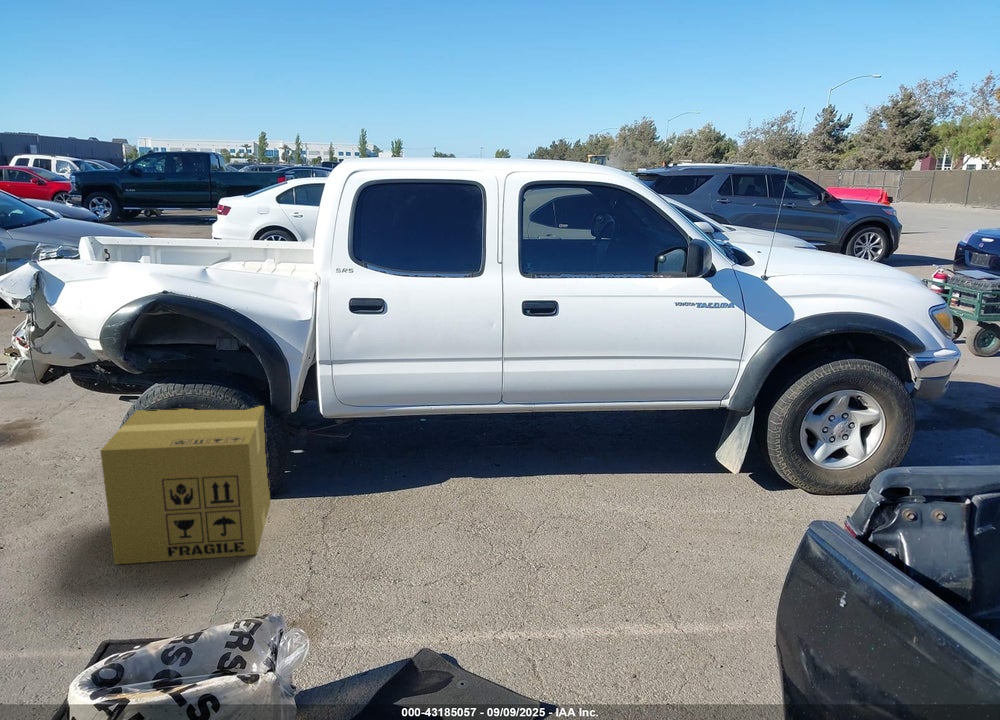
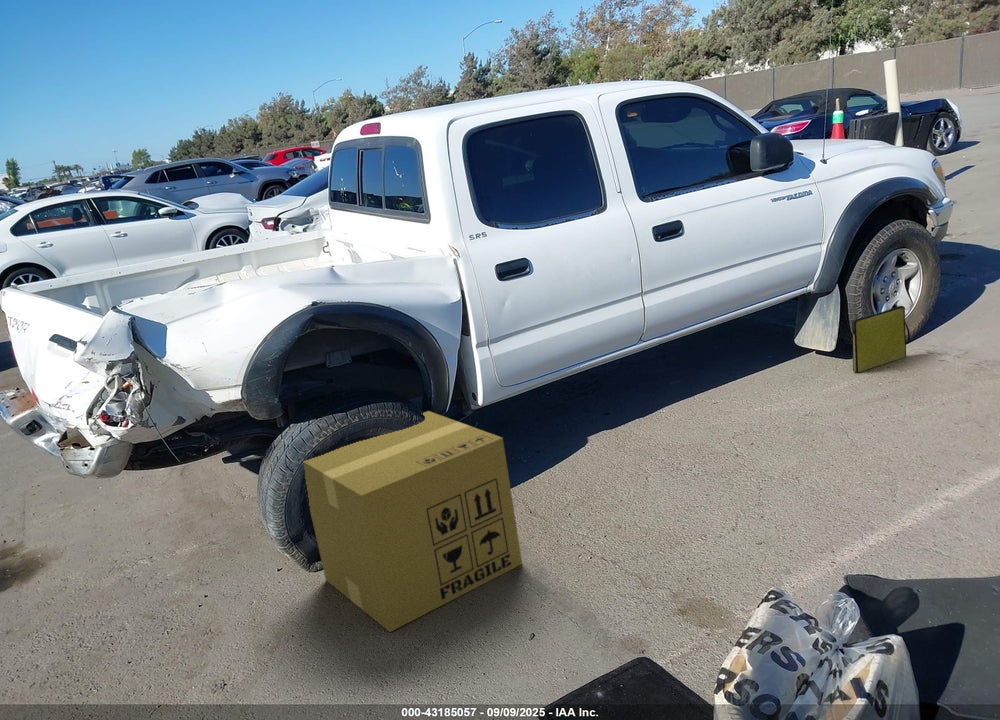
bag: none [752,450,835,508] -> present [852,306,910,373]

